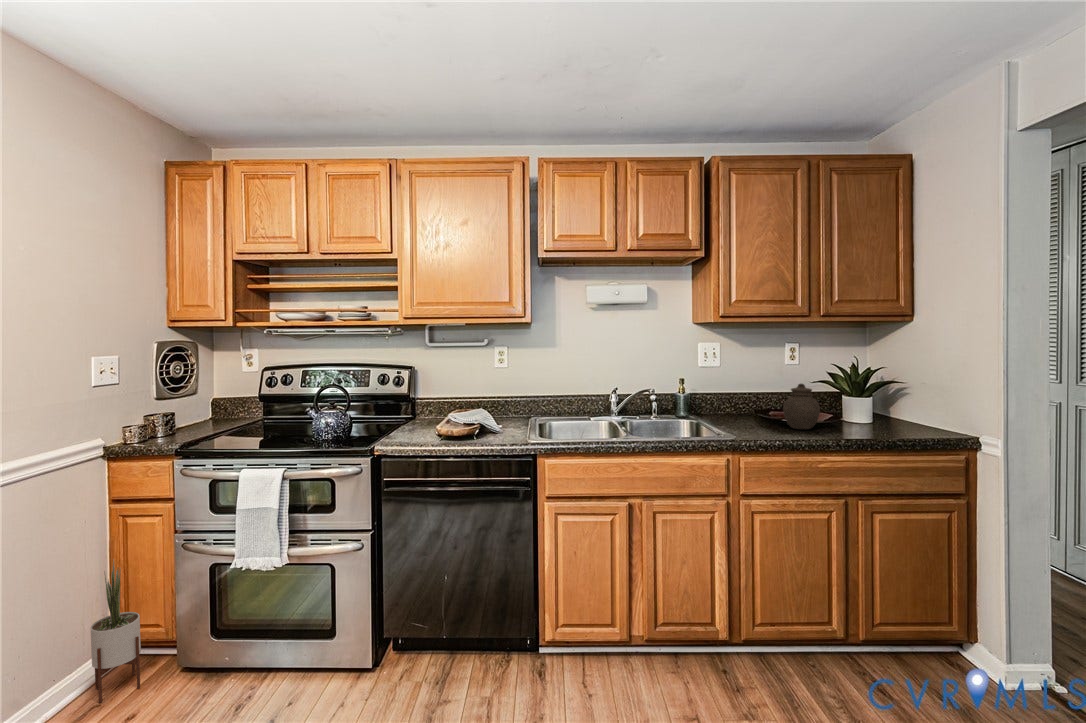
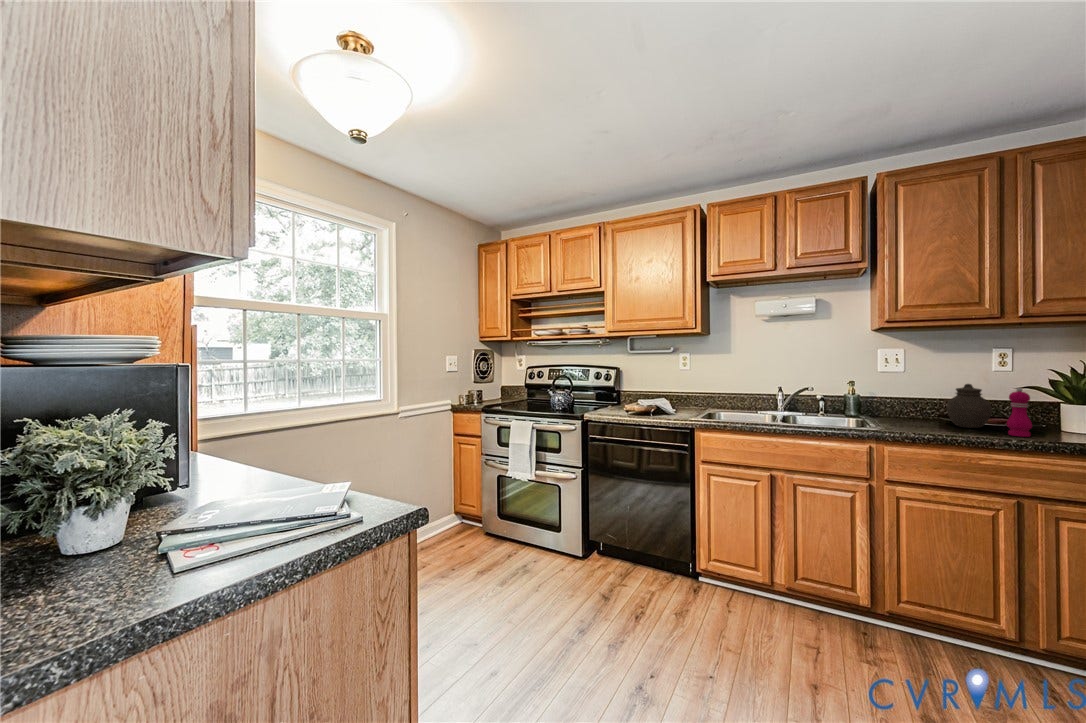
pepper mill: none [836,387,856,436] -> present [1007,388,1032,437]
potted plant: present [91,560,141,703] -> none [440,466,462,542]

